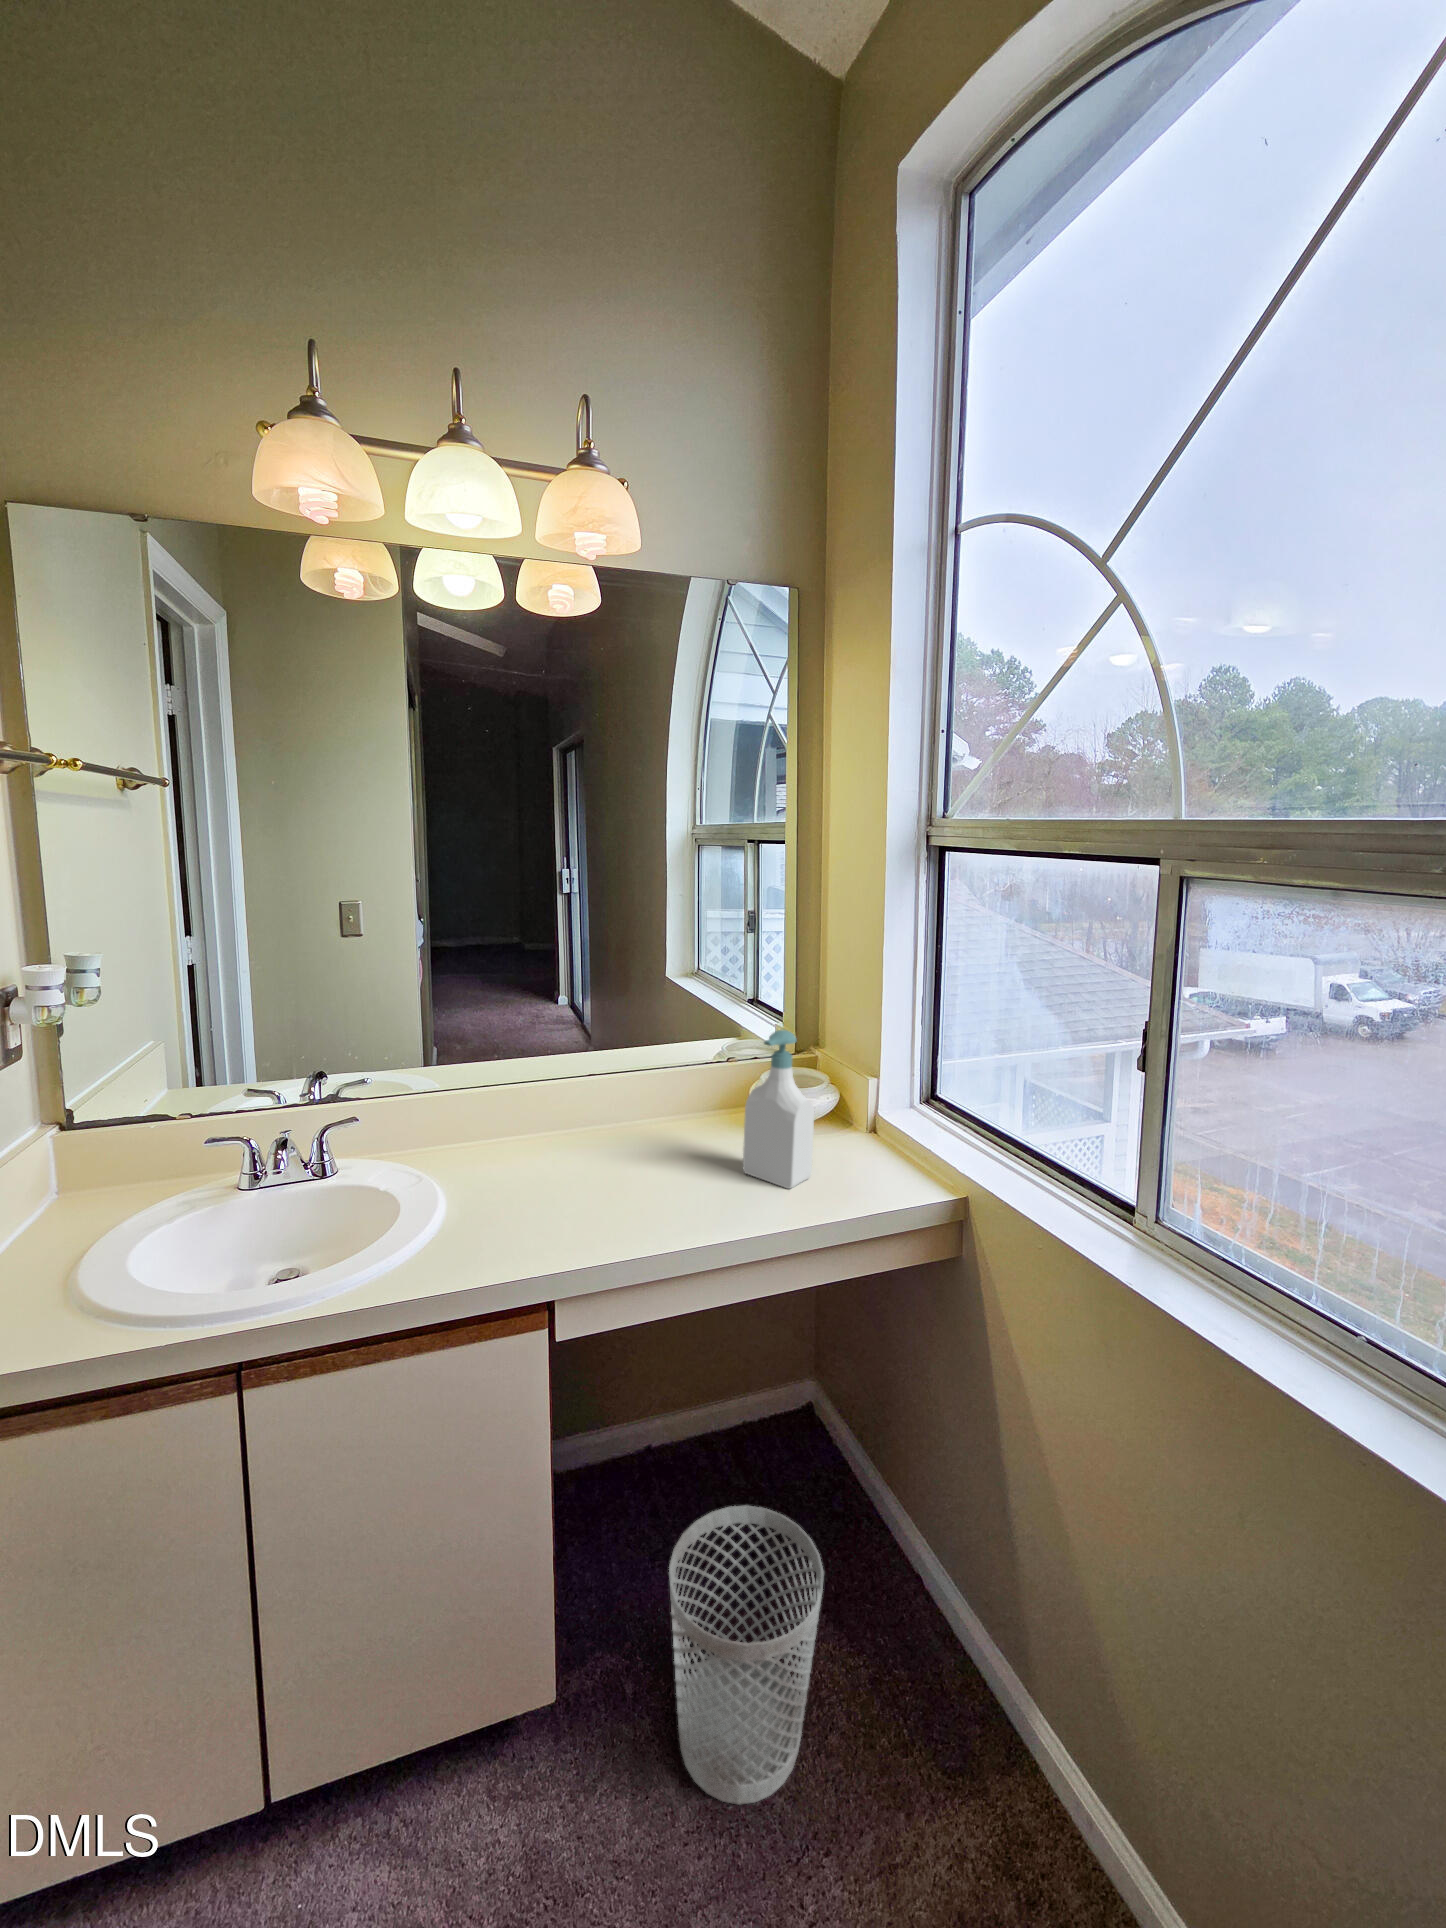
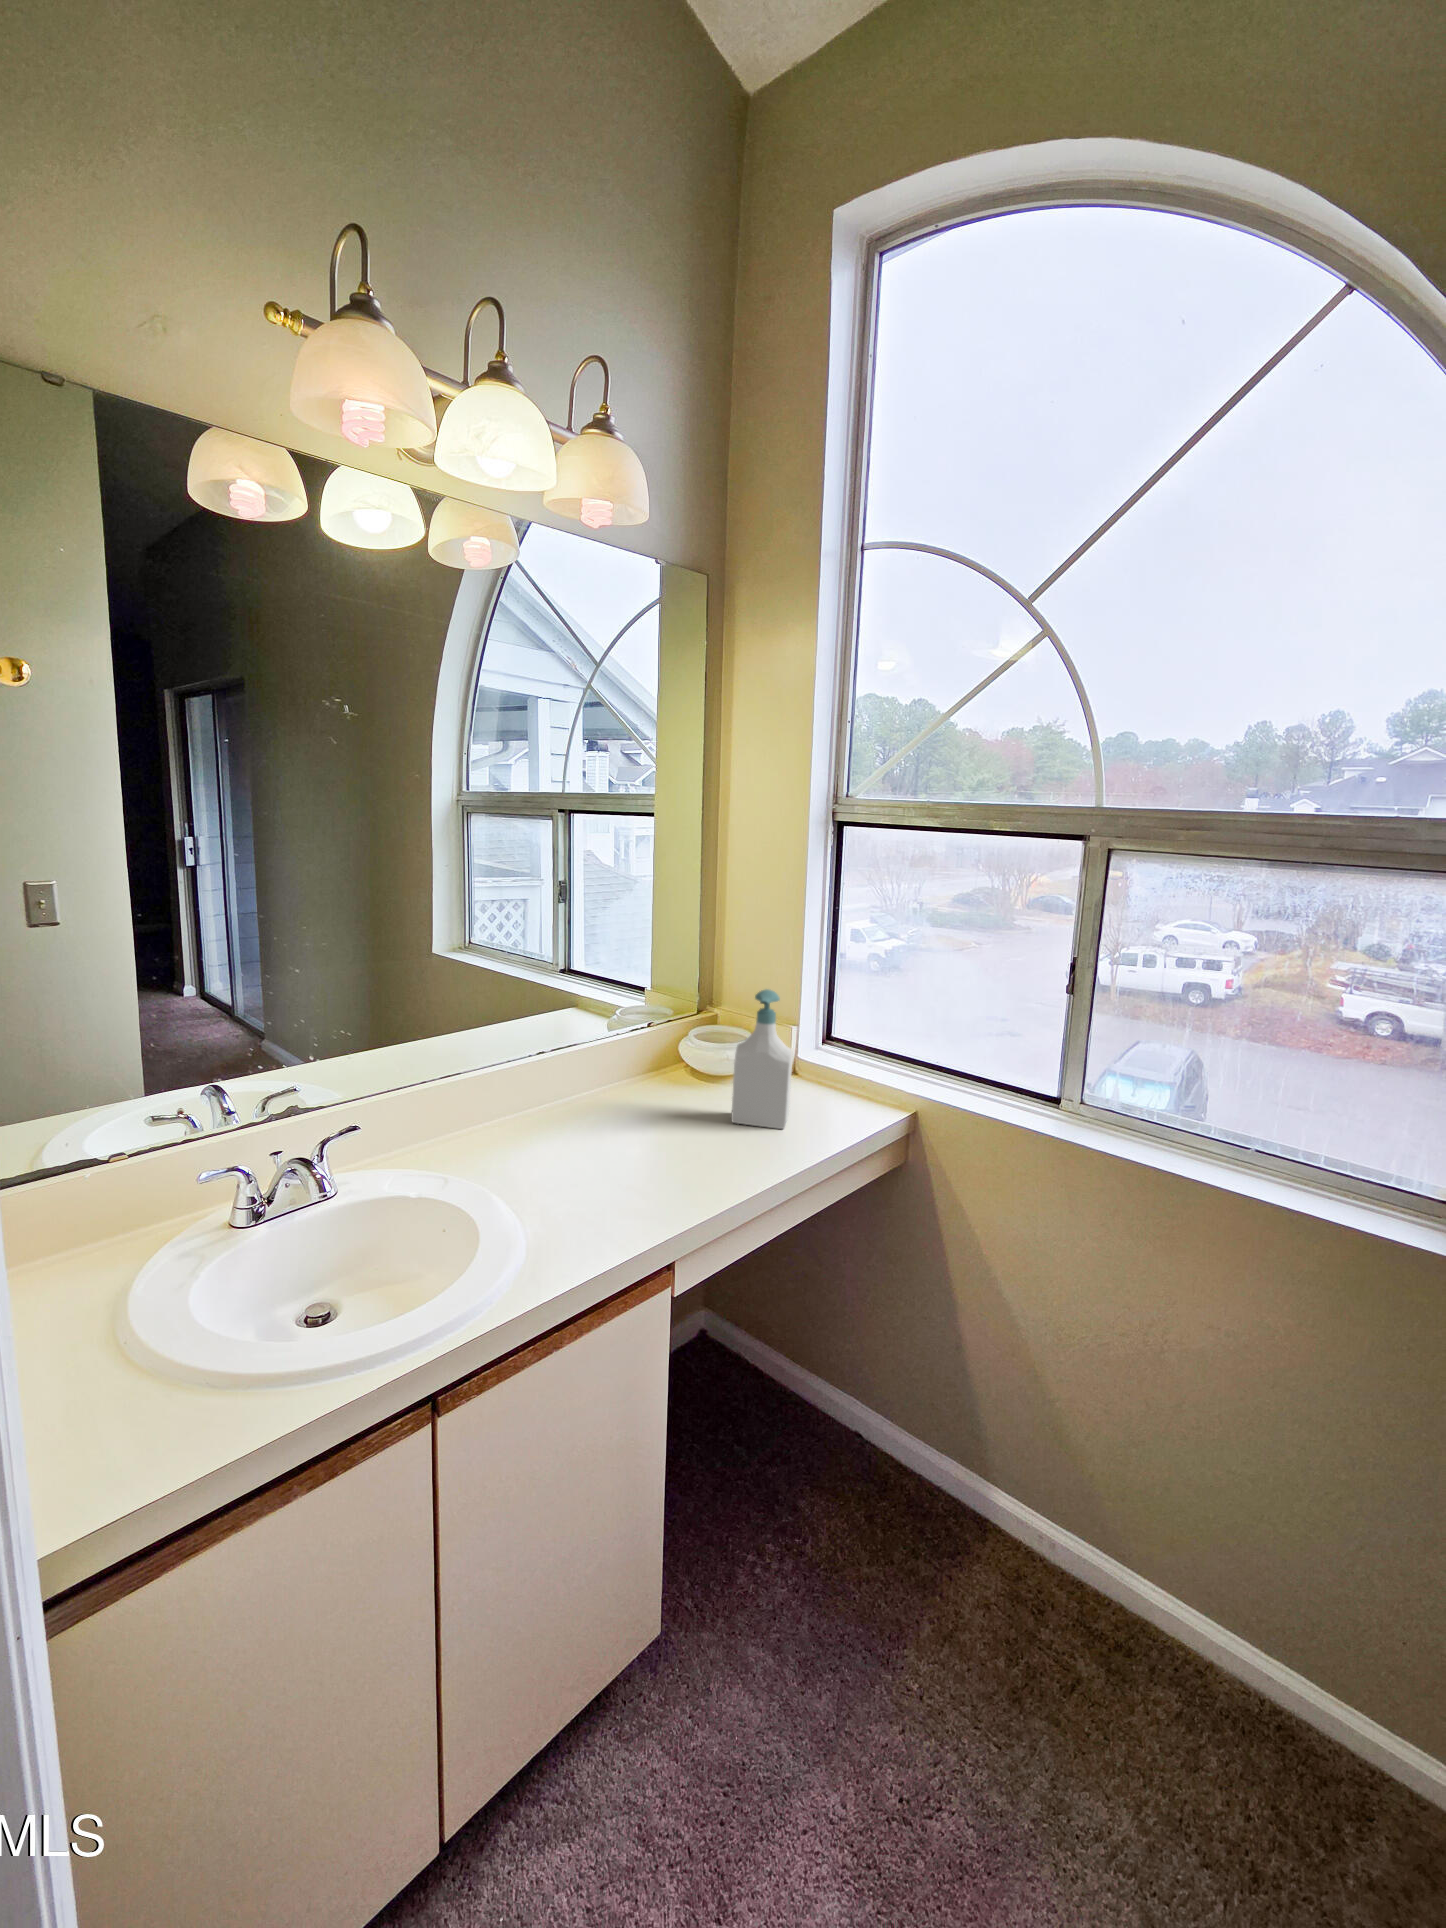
wastebasket: present [669,1506,824,1804] -> none [738,1407,873,1652]

